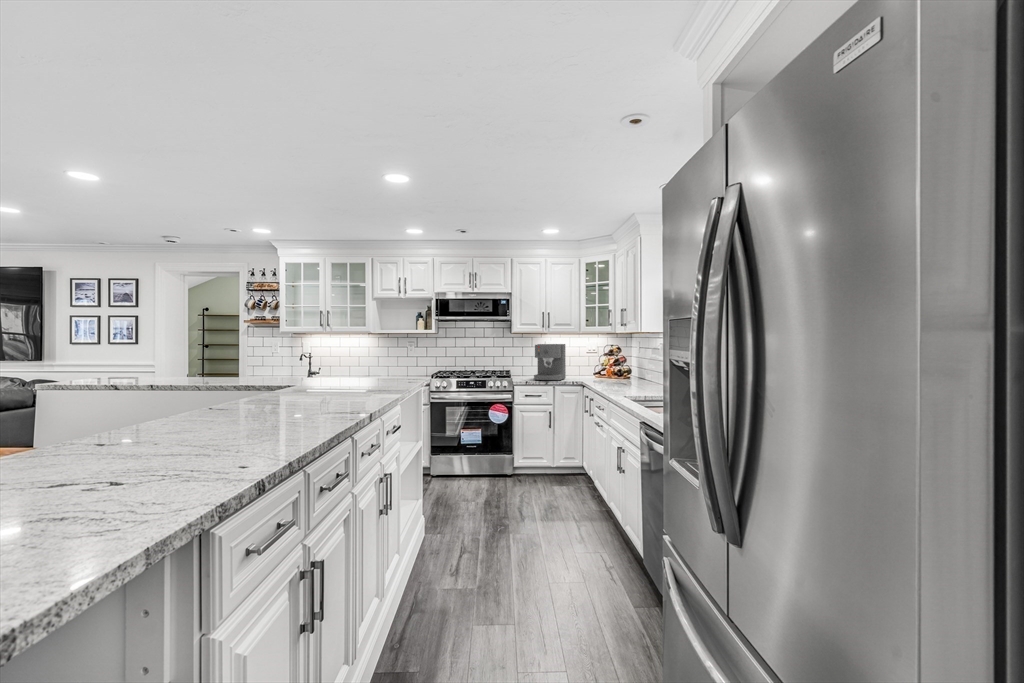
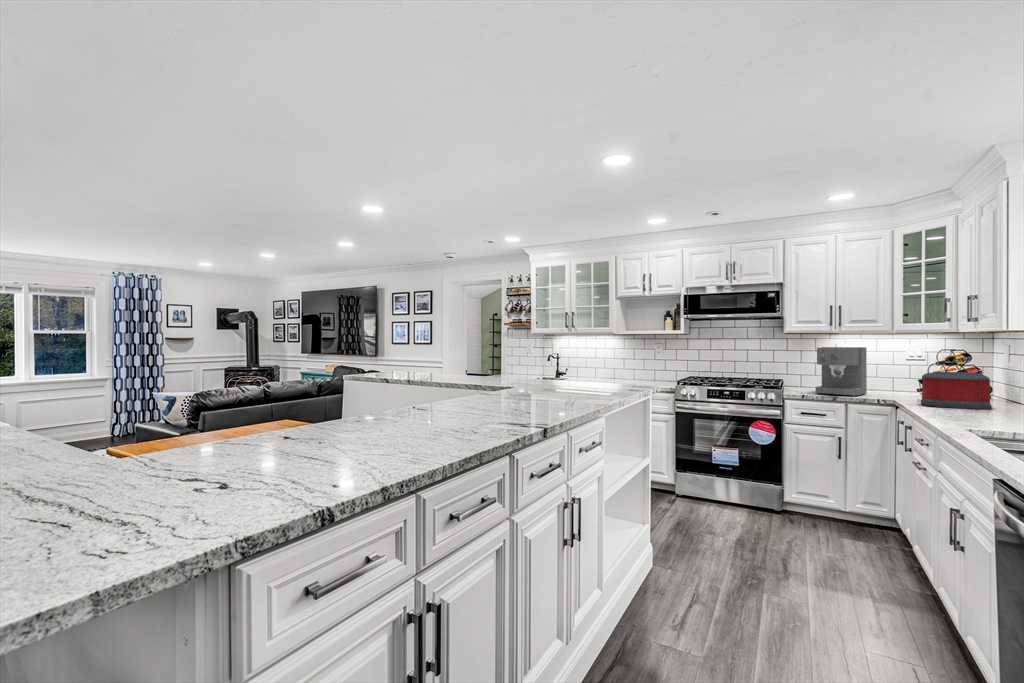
toaster: none [596,361,633,385] -> present [918,372,992,409]

